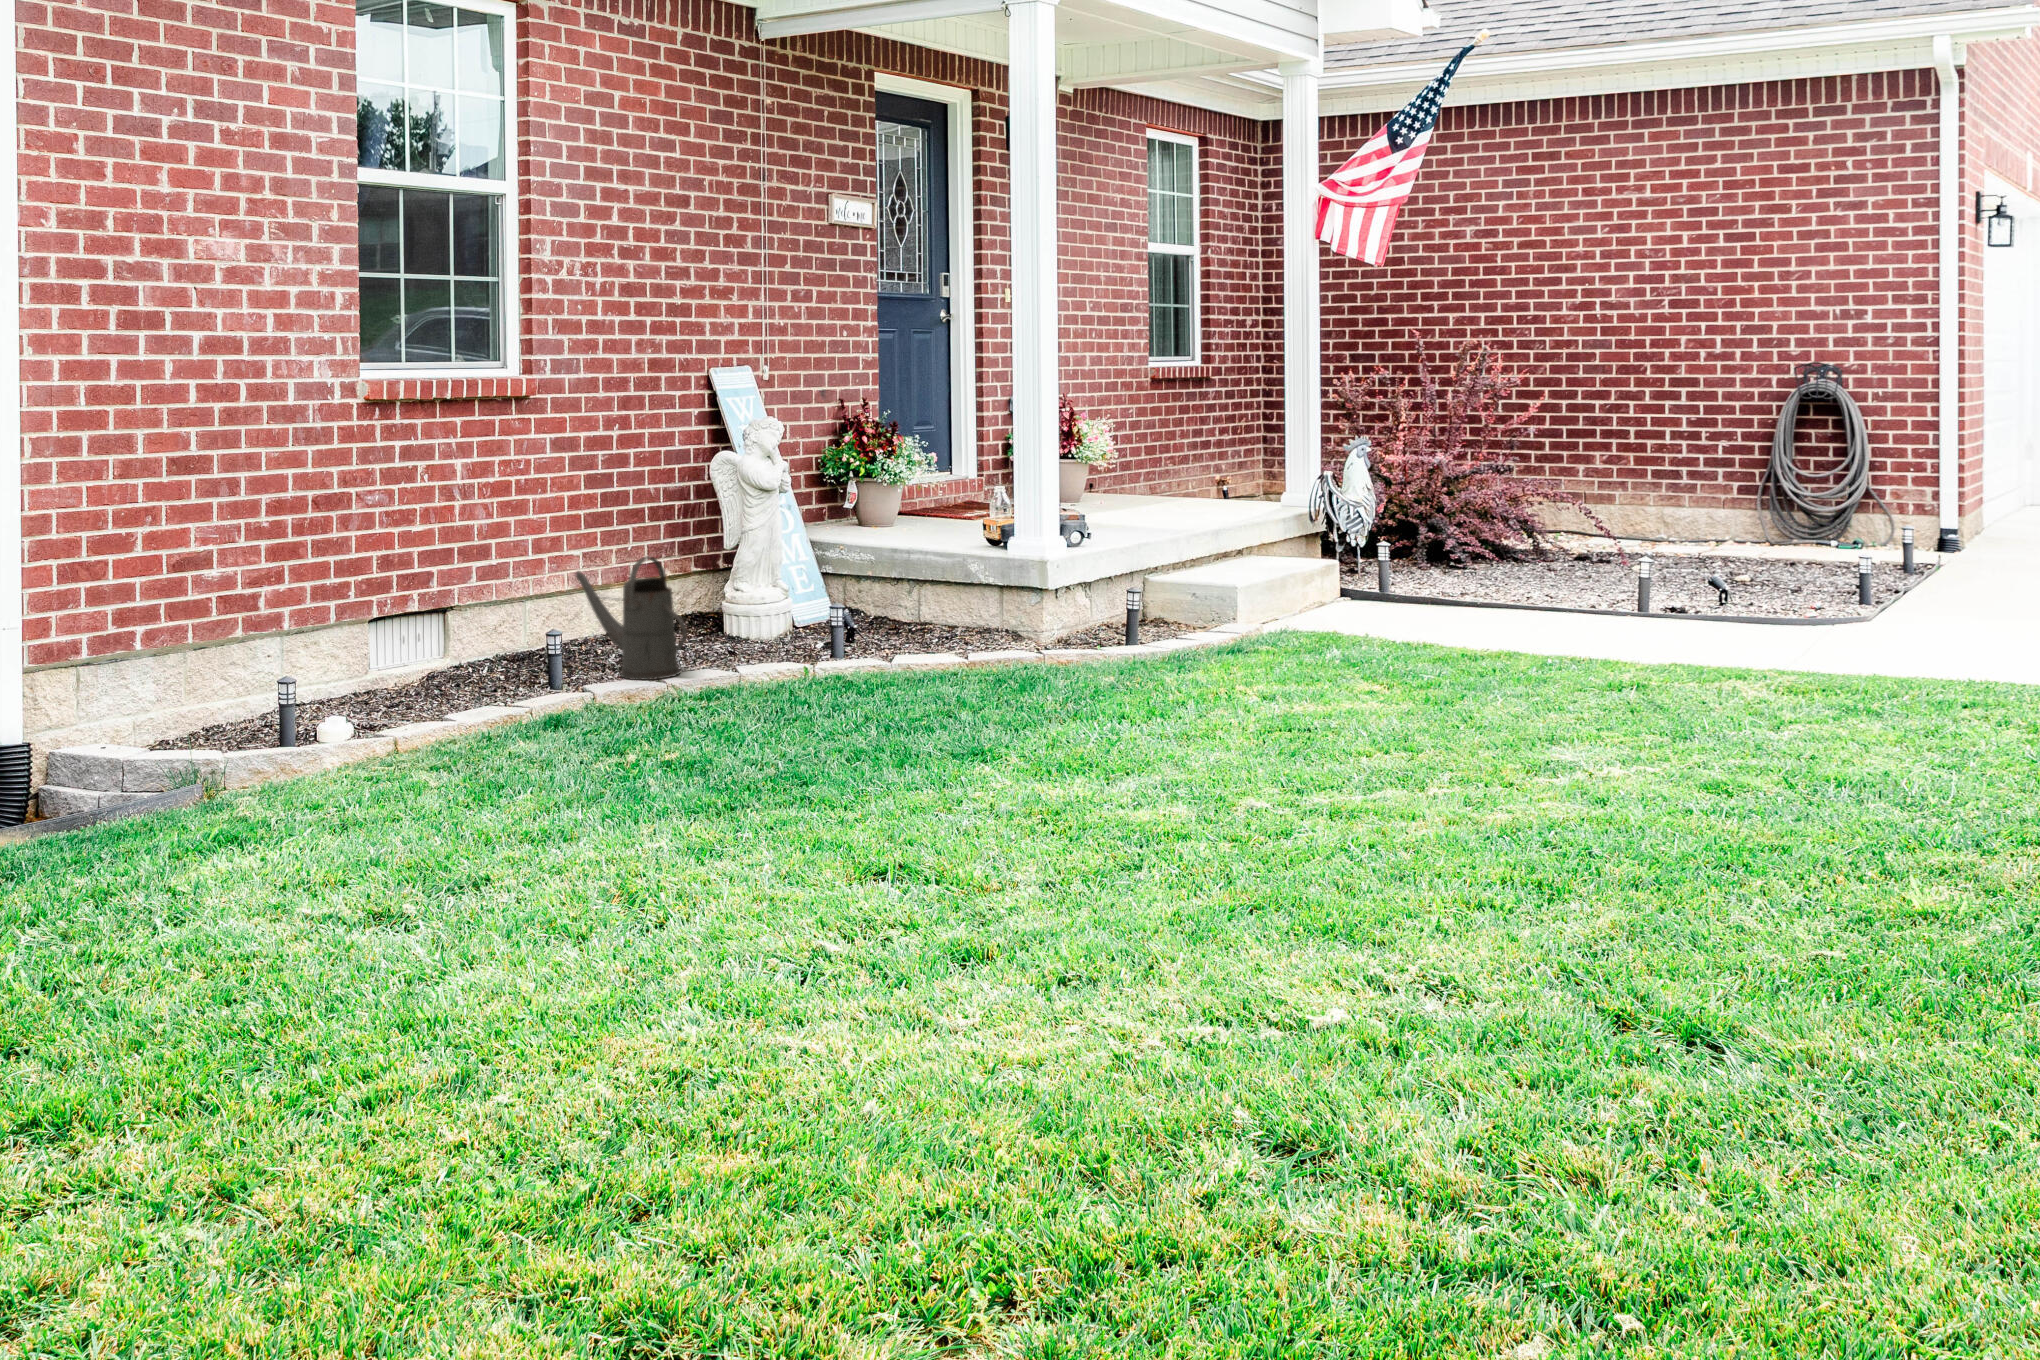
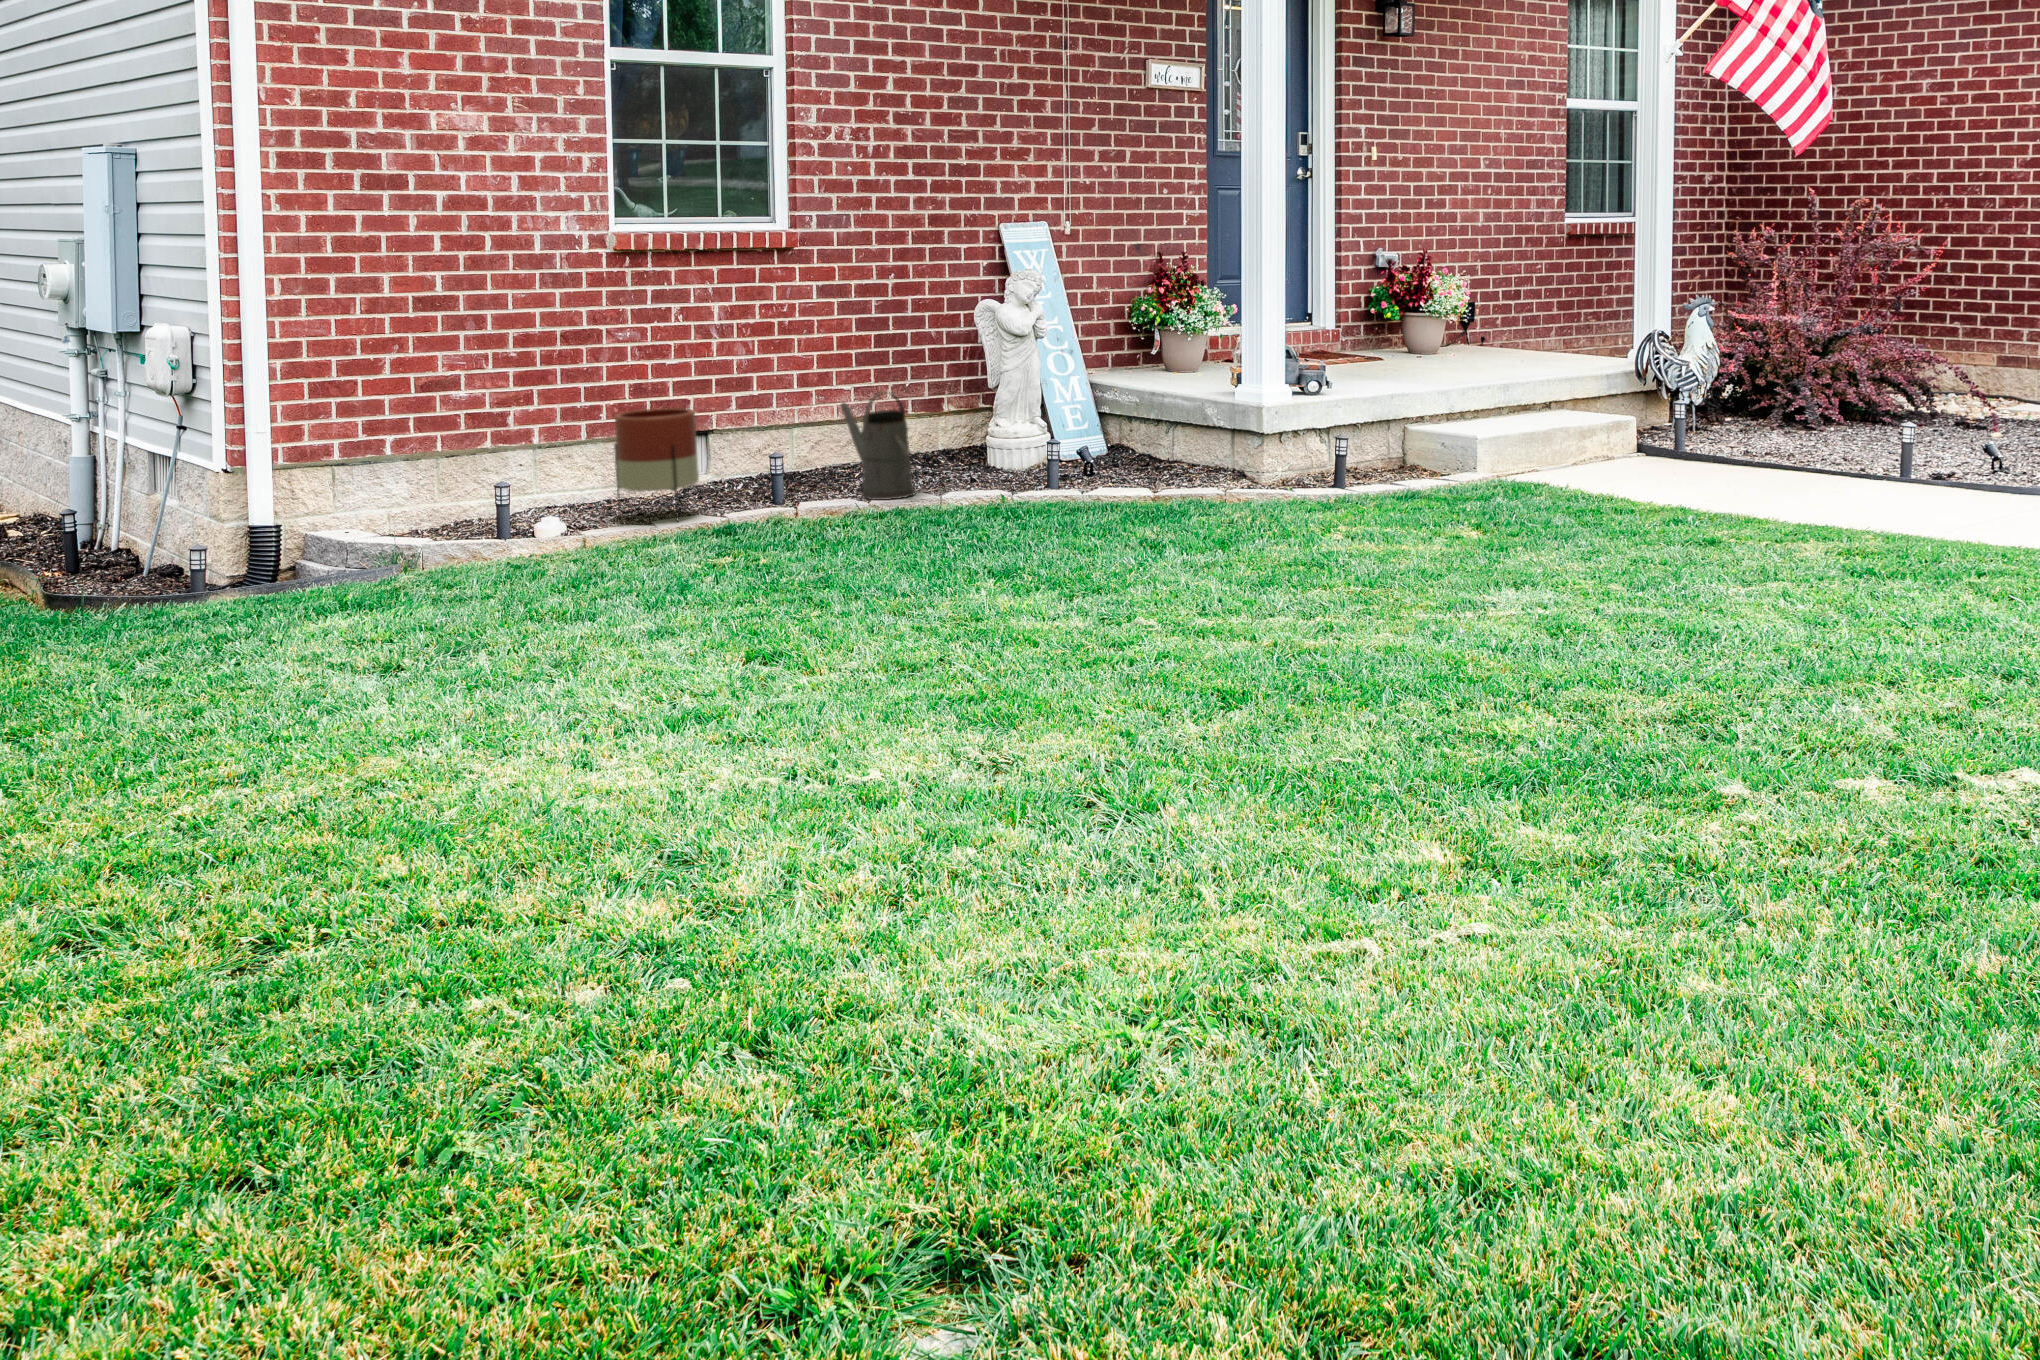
planter: none [370,583,466,716] -> present [614,408,699,520]

